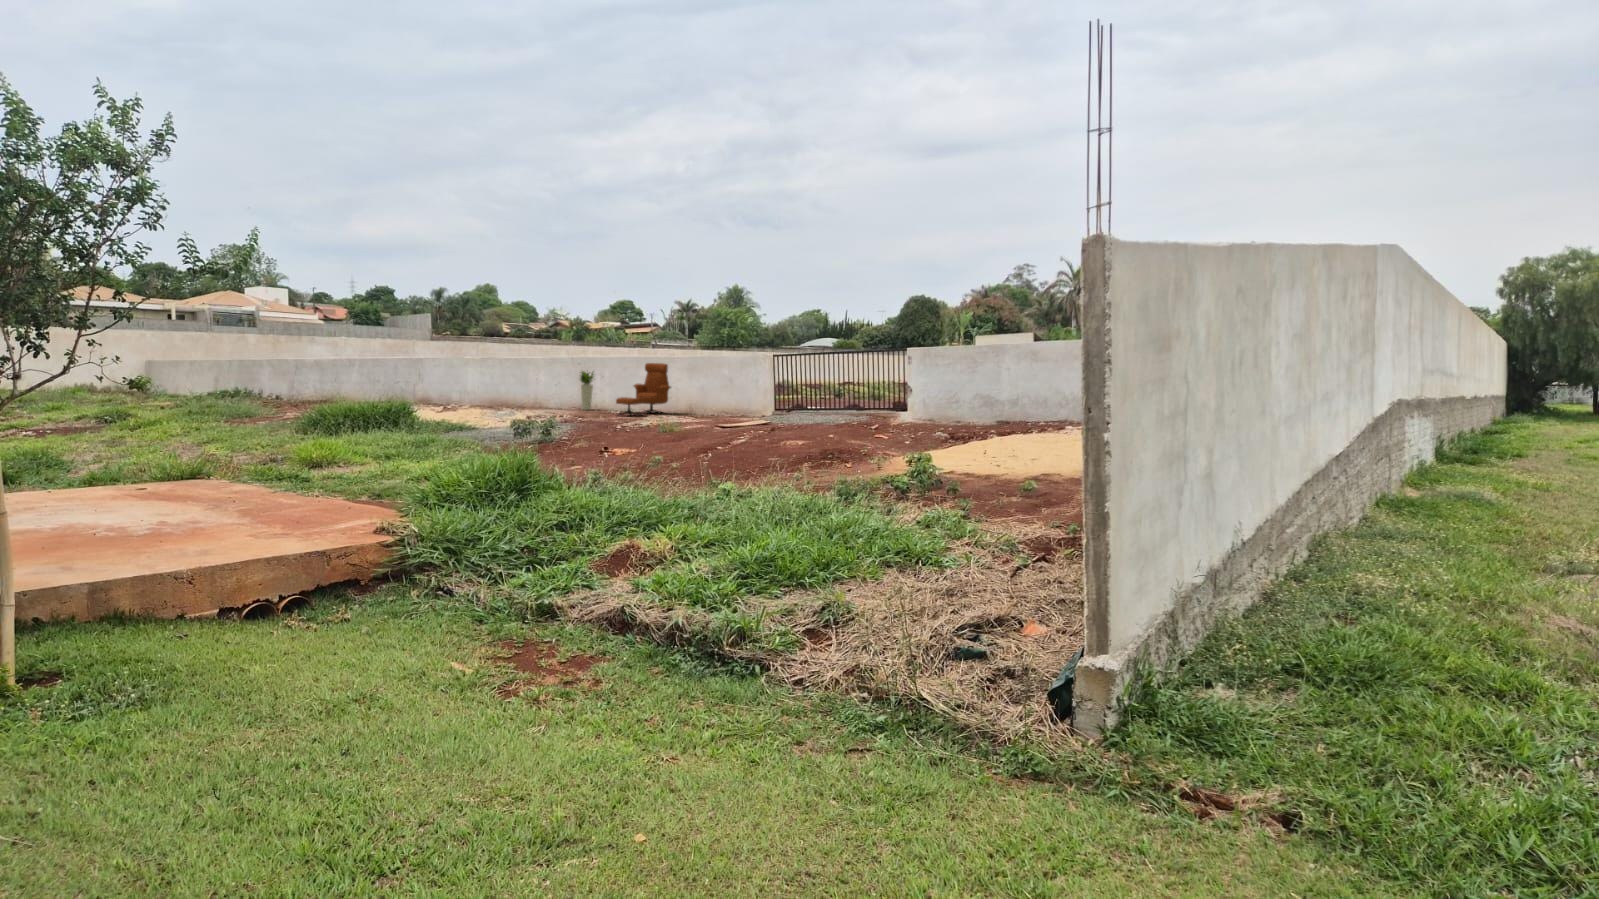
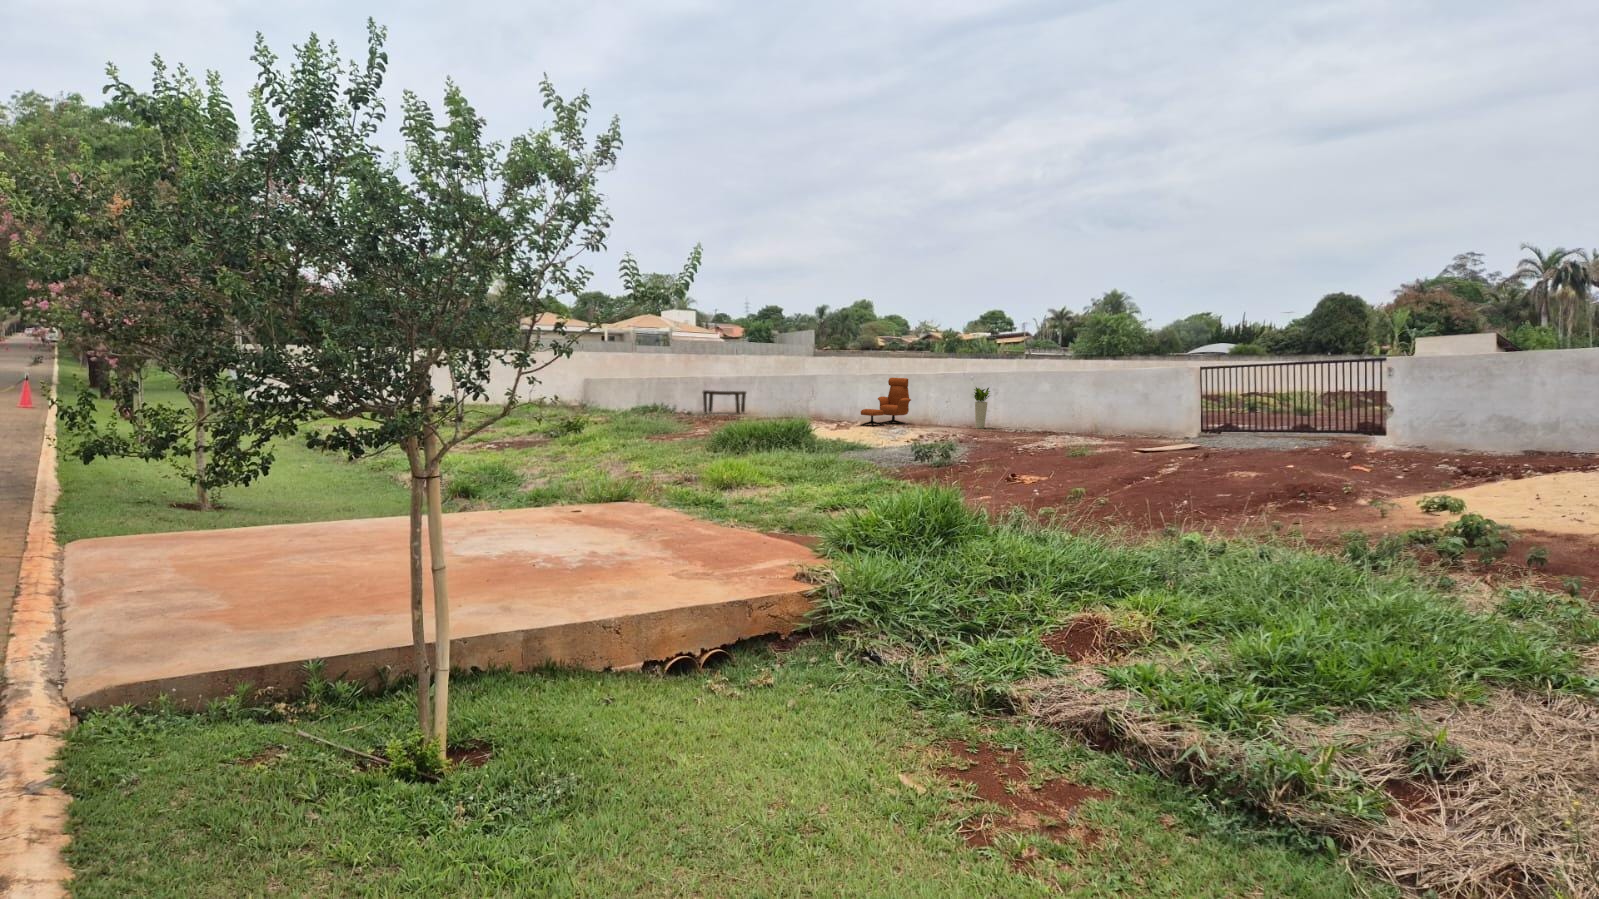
lounge chair: present [616,363,671,416] -> present [861,378,911,426]
bench: none [293,375,344,401] -> present [703,390,746,414]

